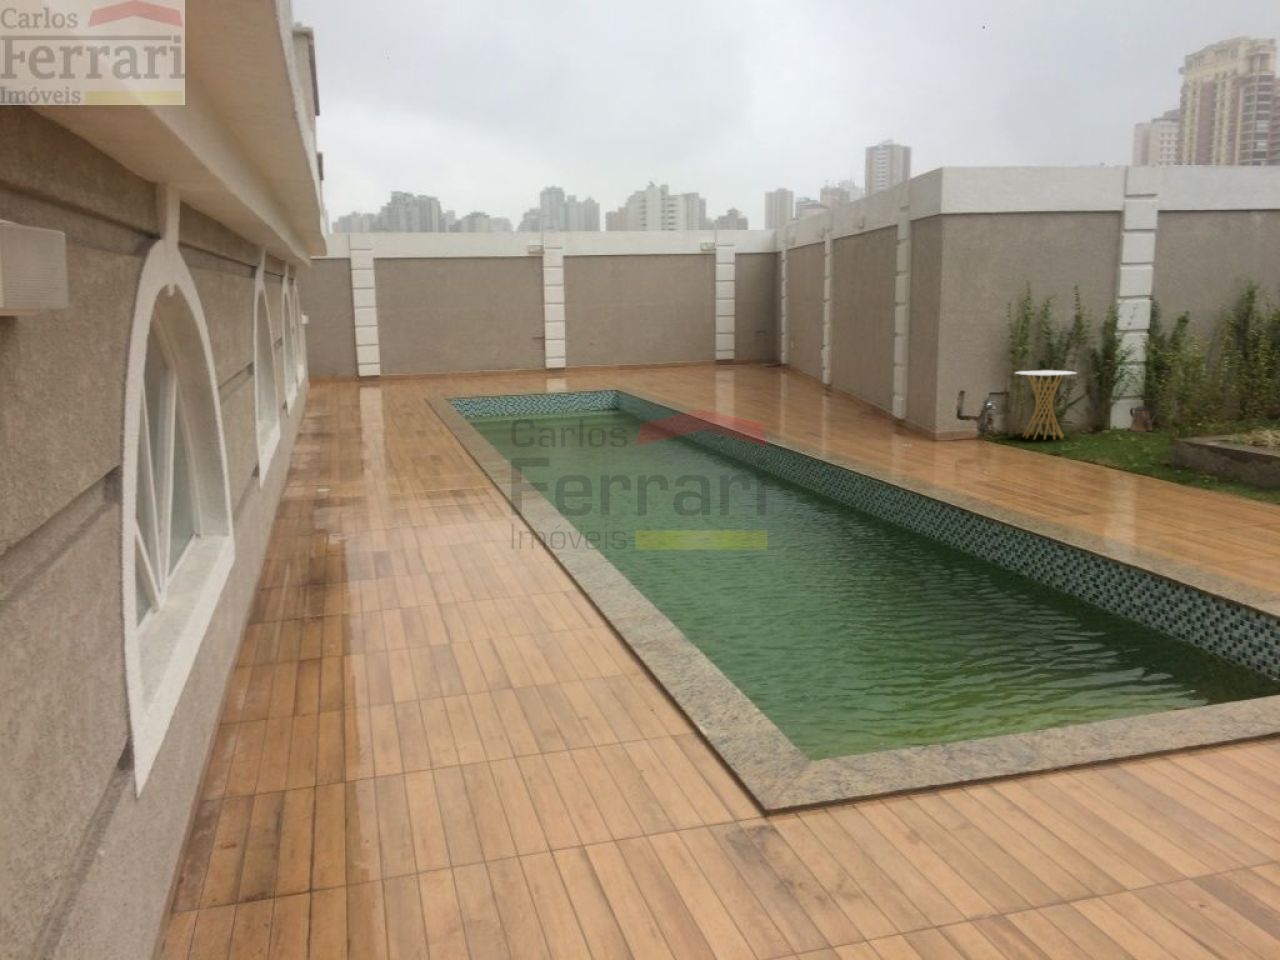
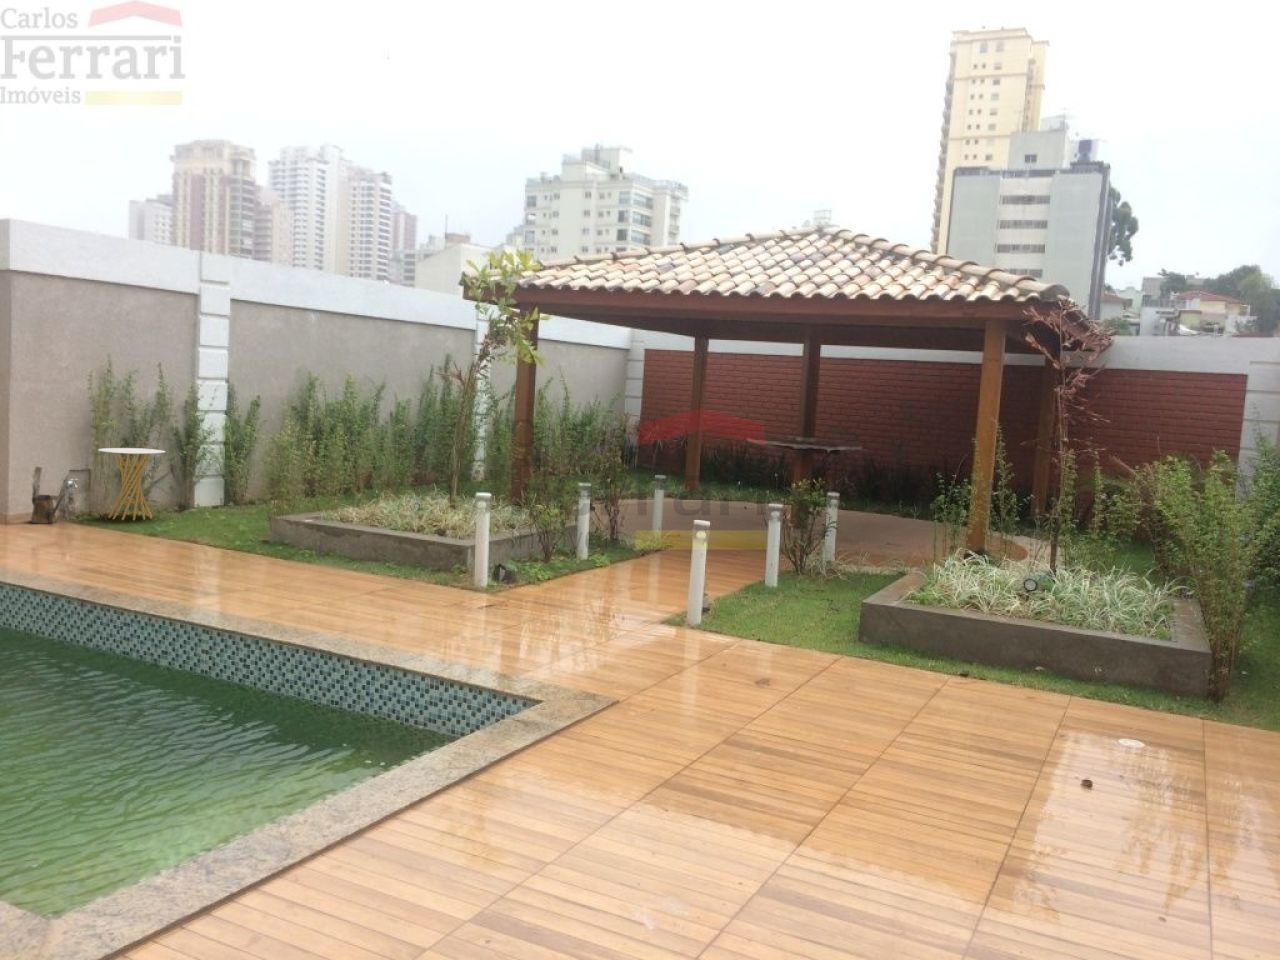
watering can: present [1130,406,1162,432] -> present [31,495,64,524]

